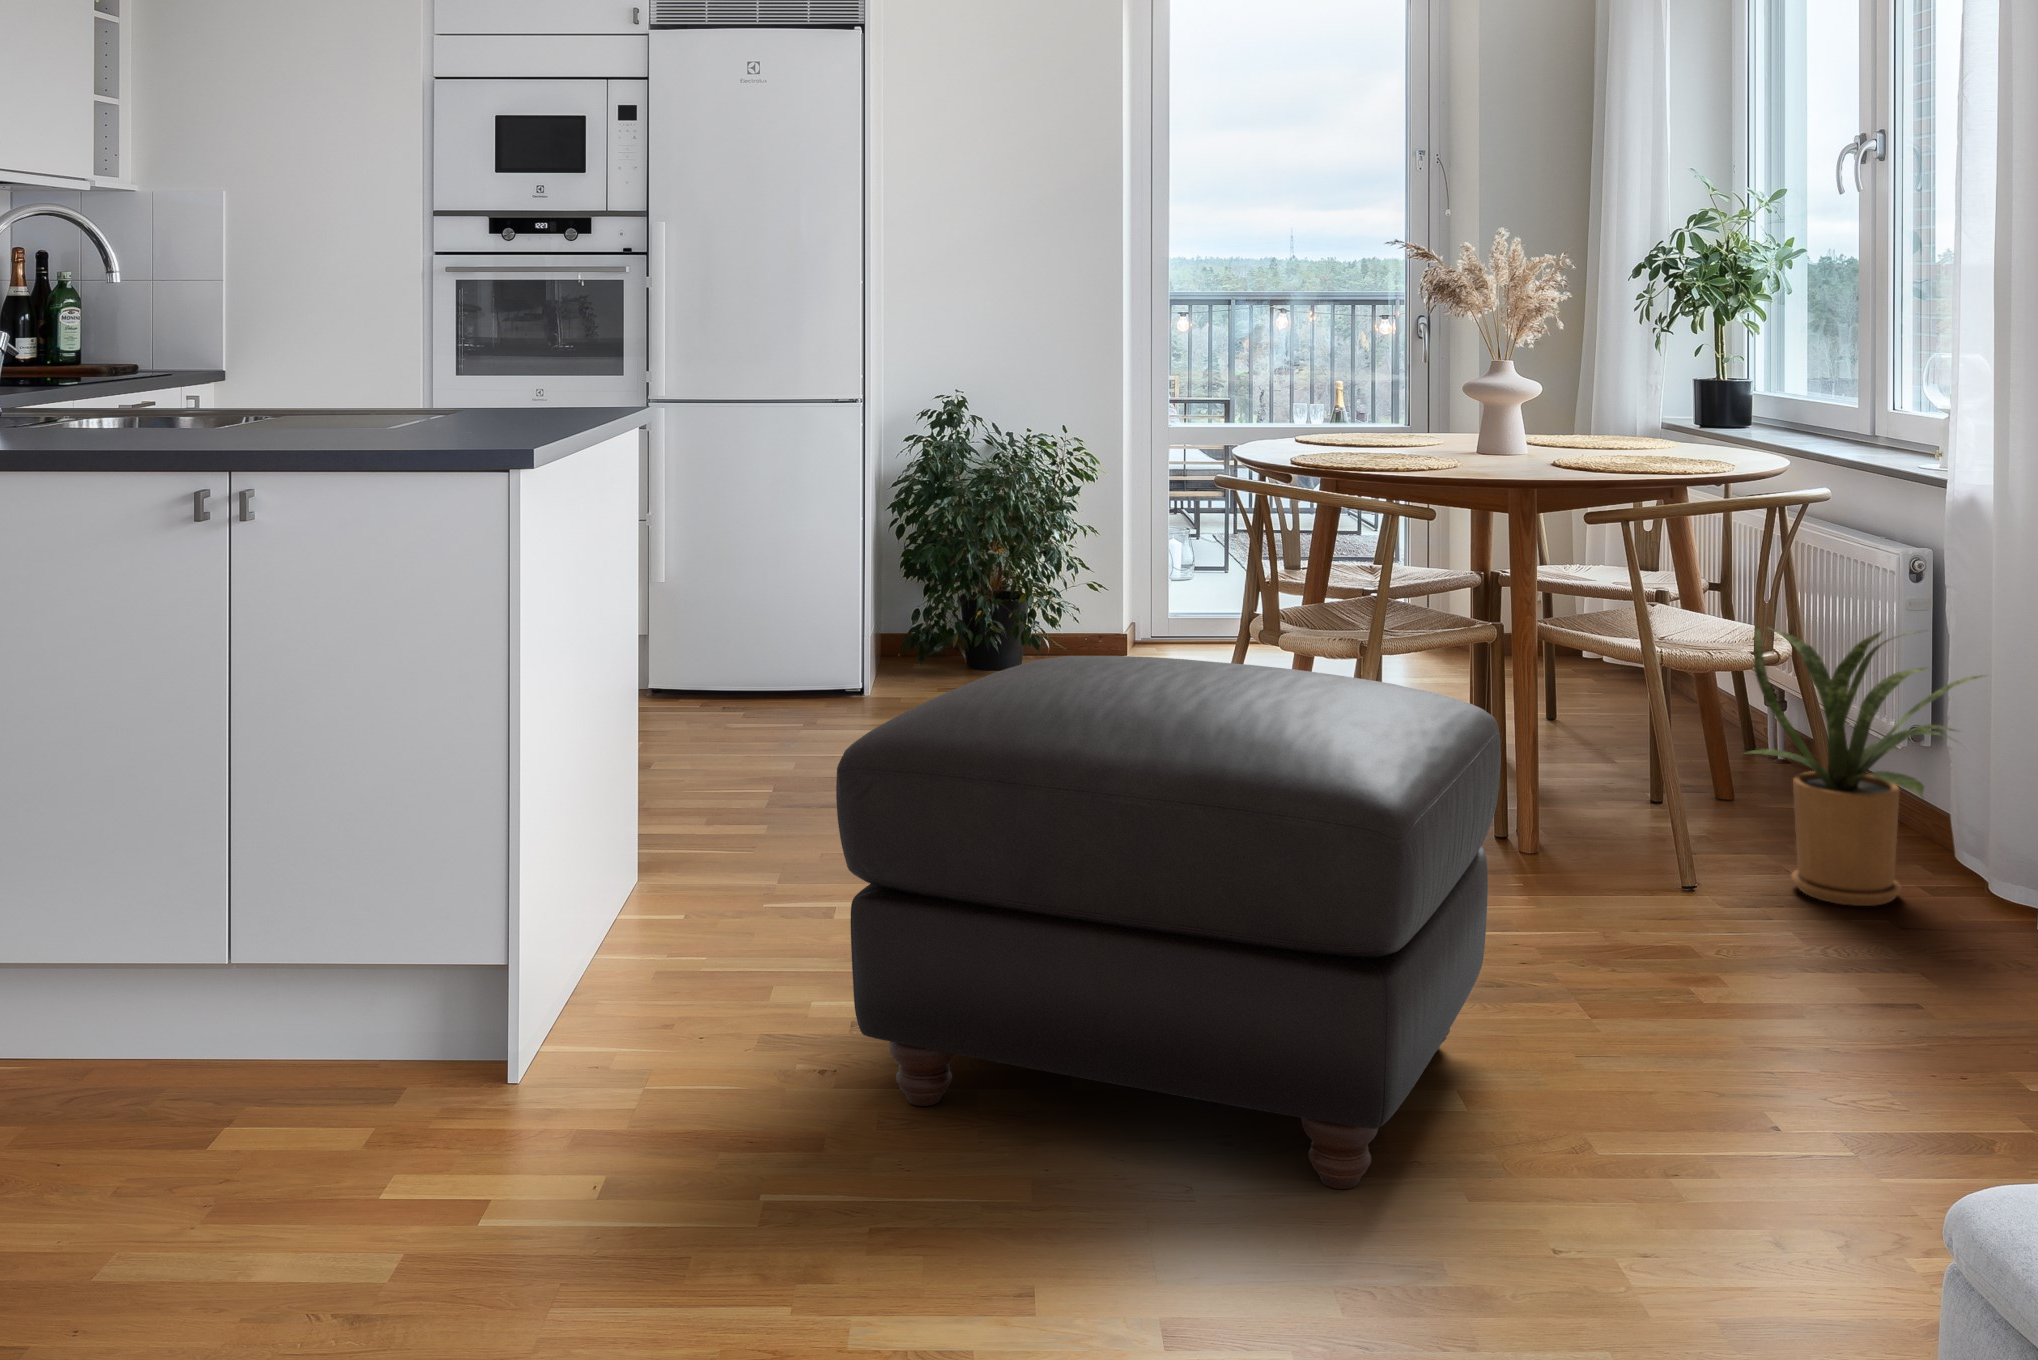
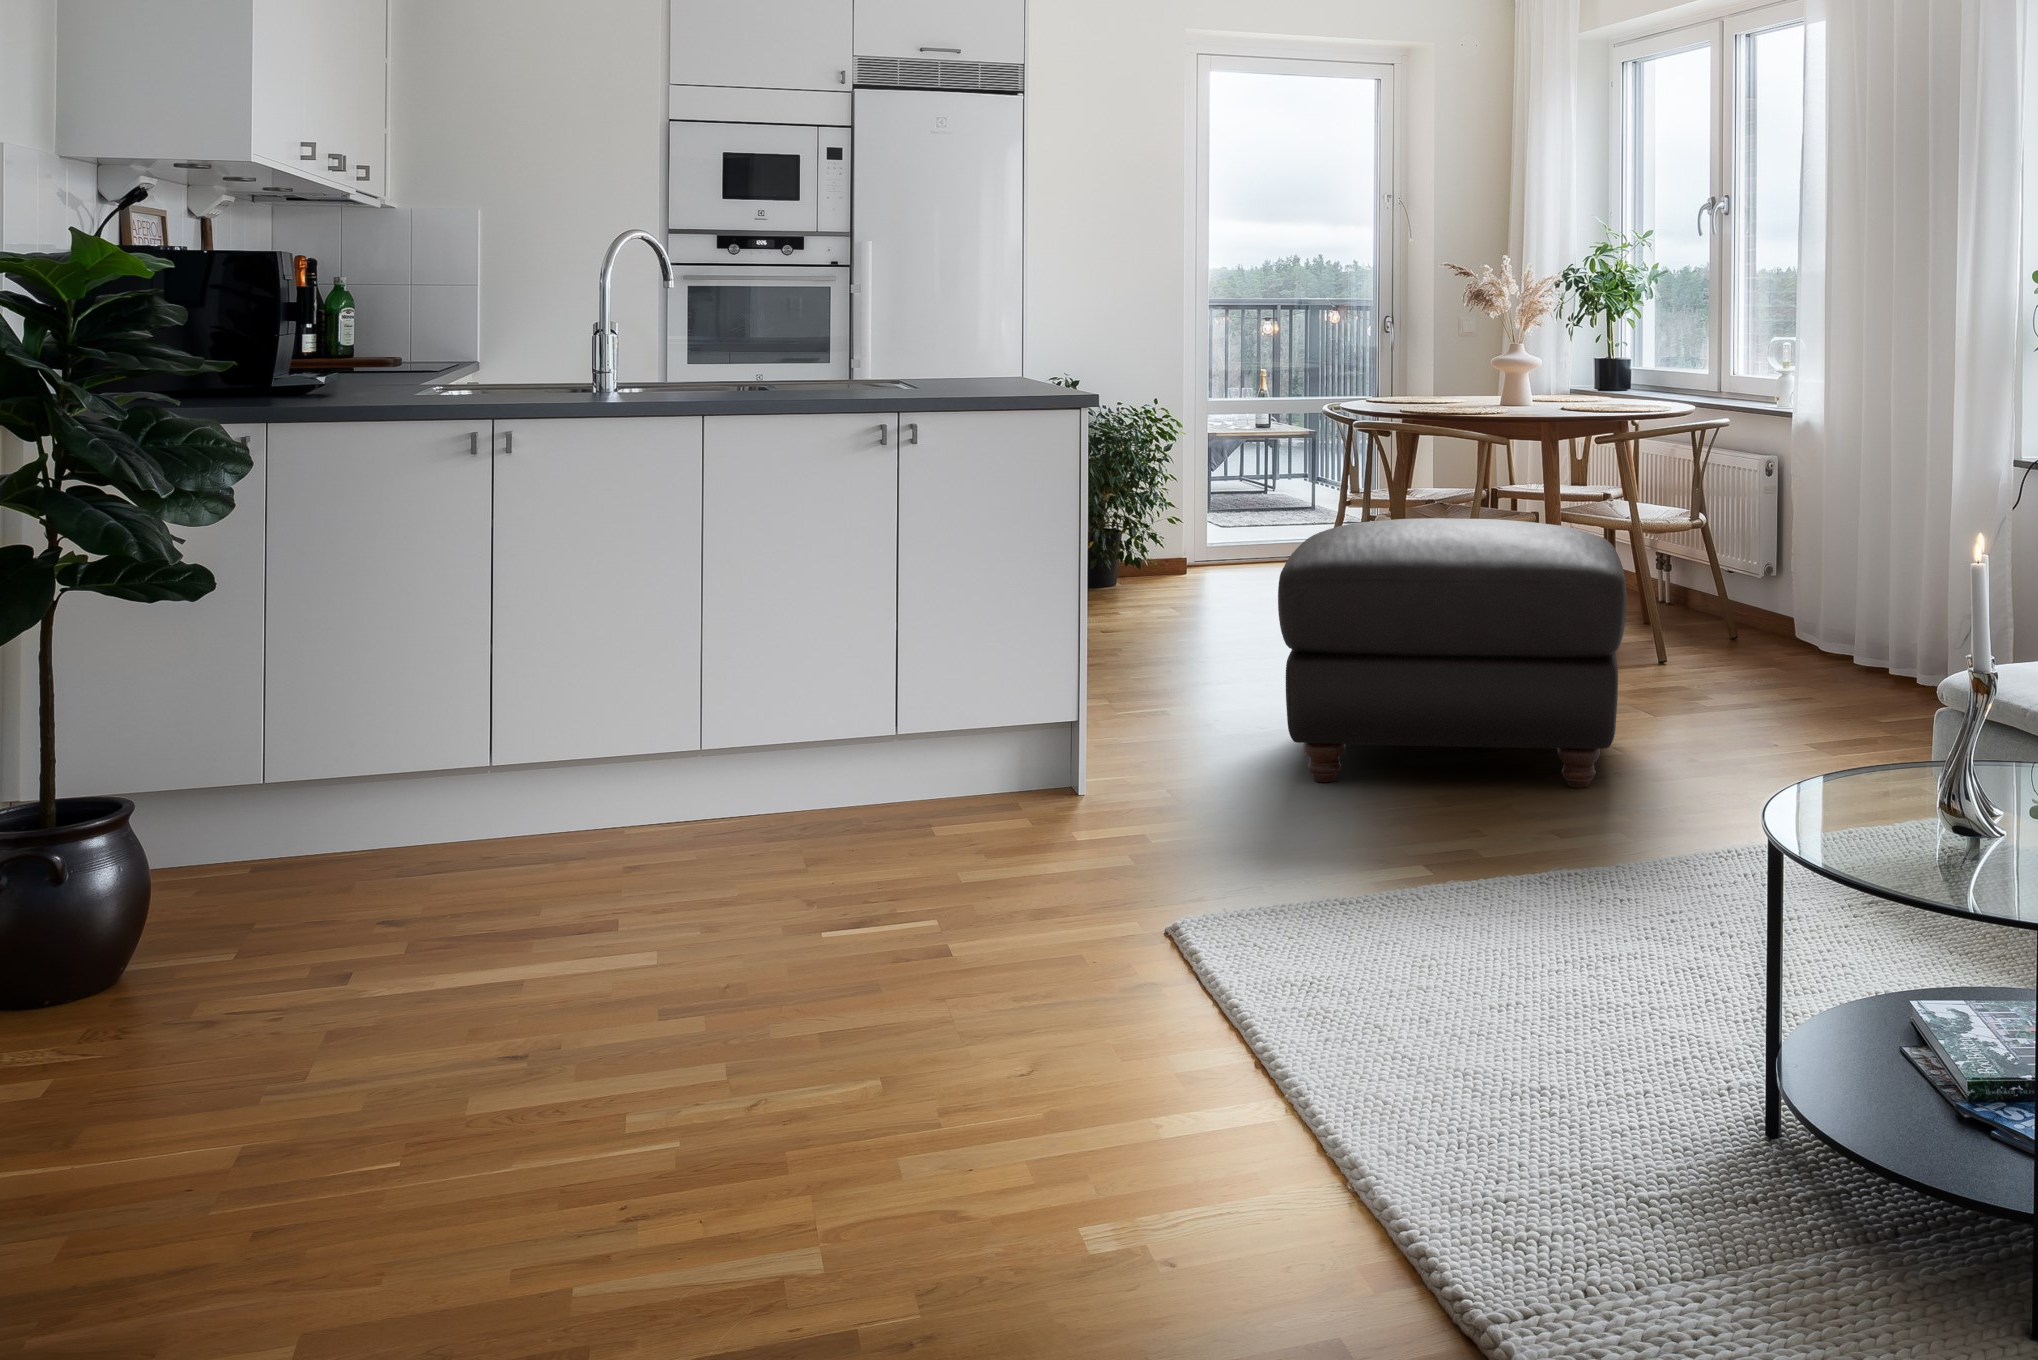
house plant: present [1750,623,1981,906] -> none [1677,496,1824,664]

